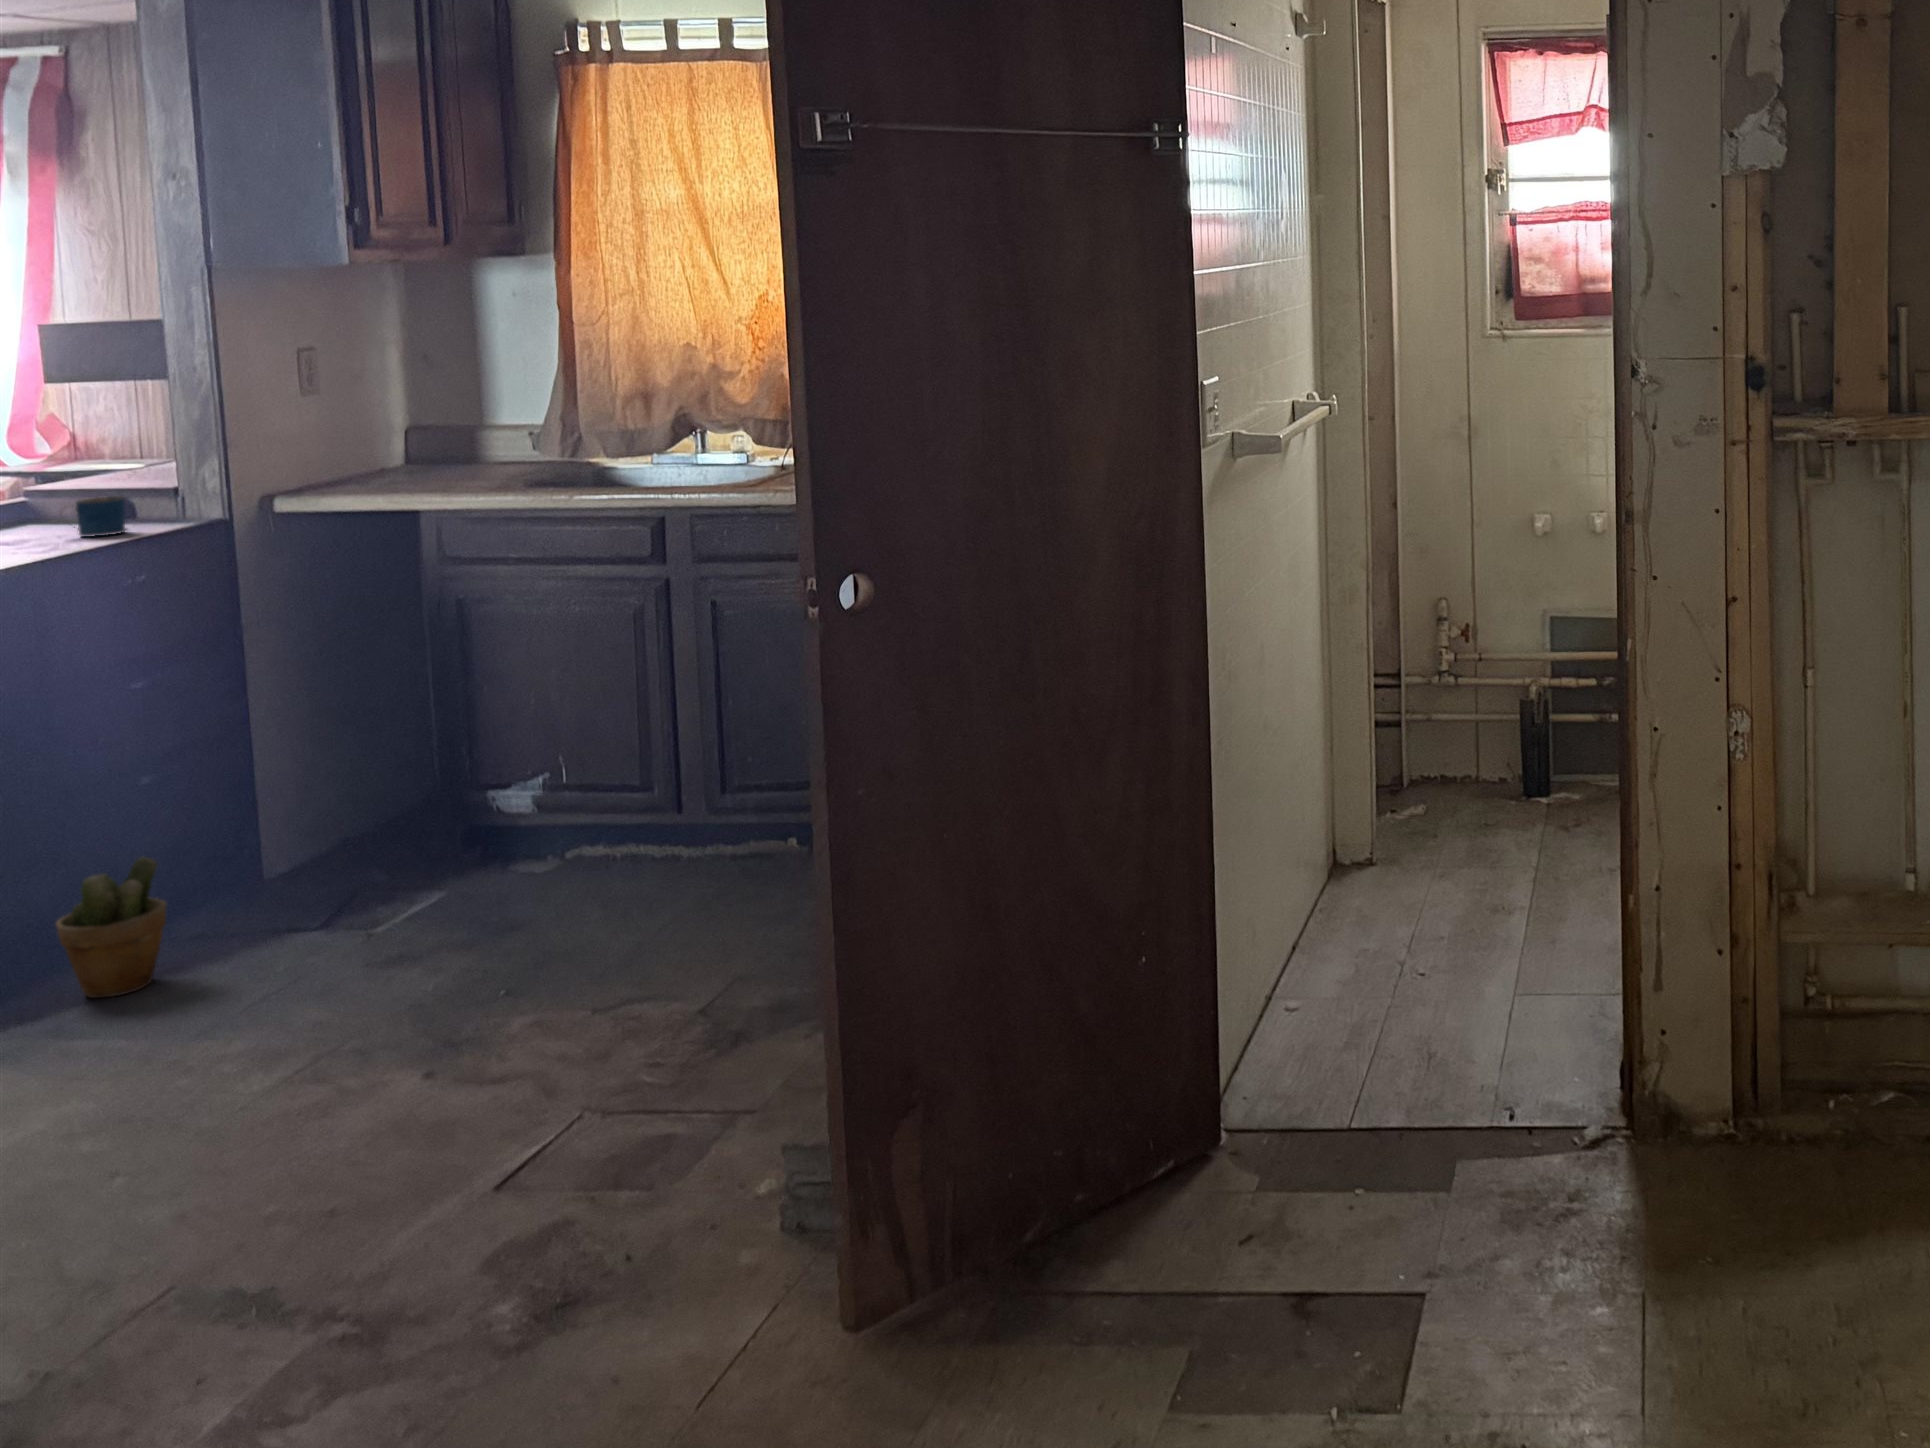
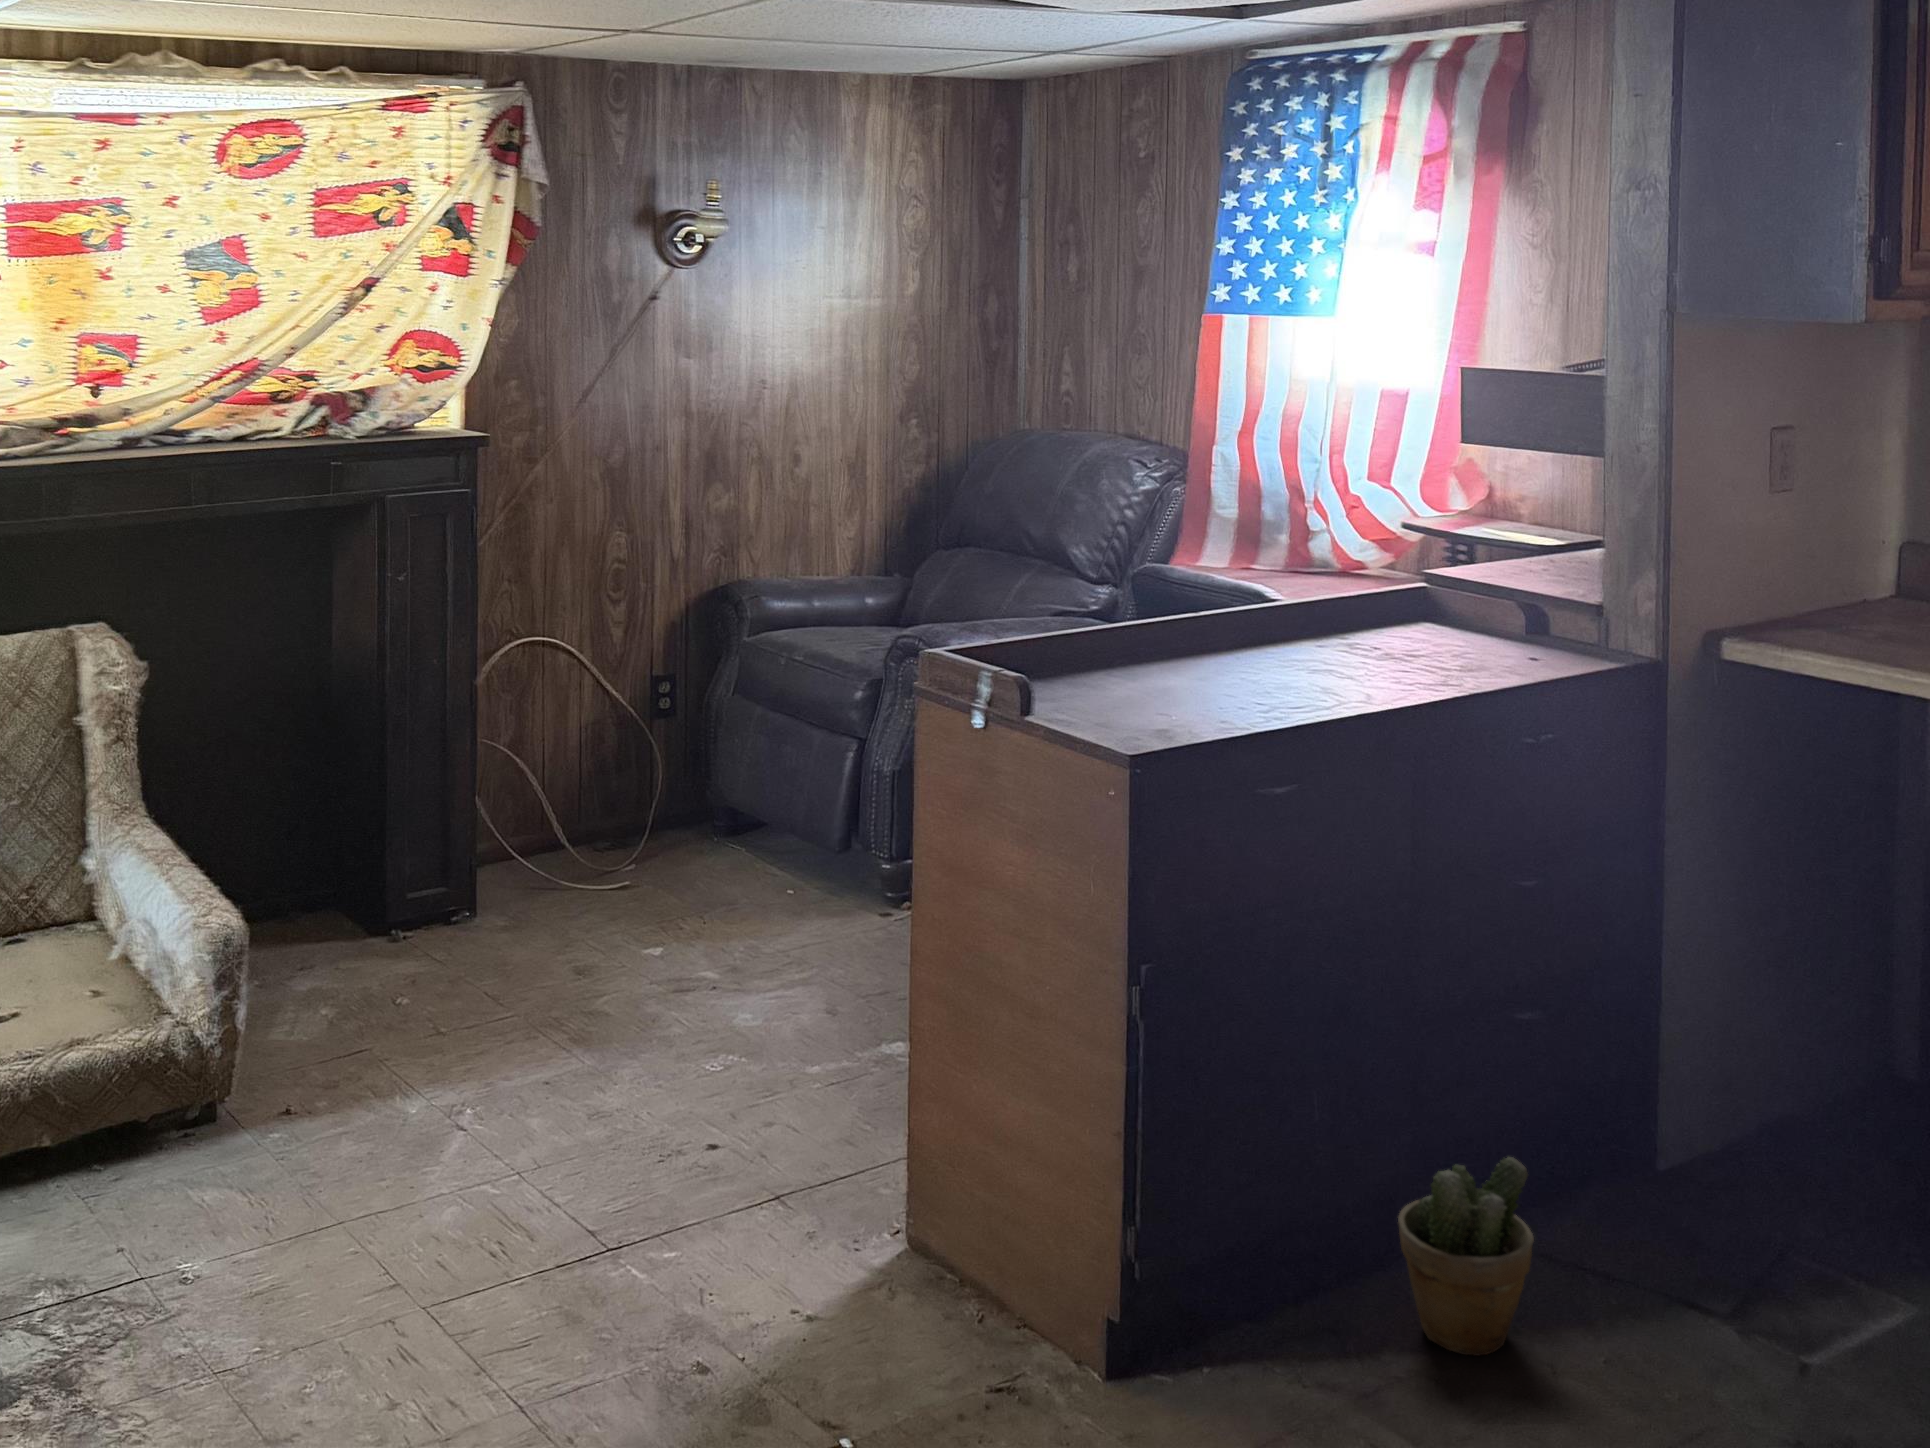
mug: present [62,496,125,537] -> none [1462,611,1540,668]

